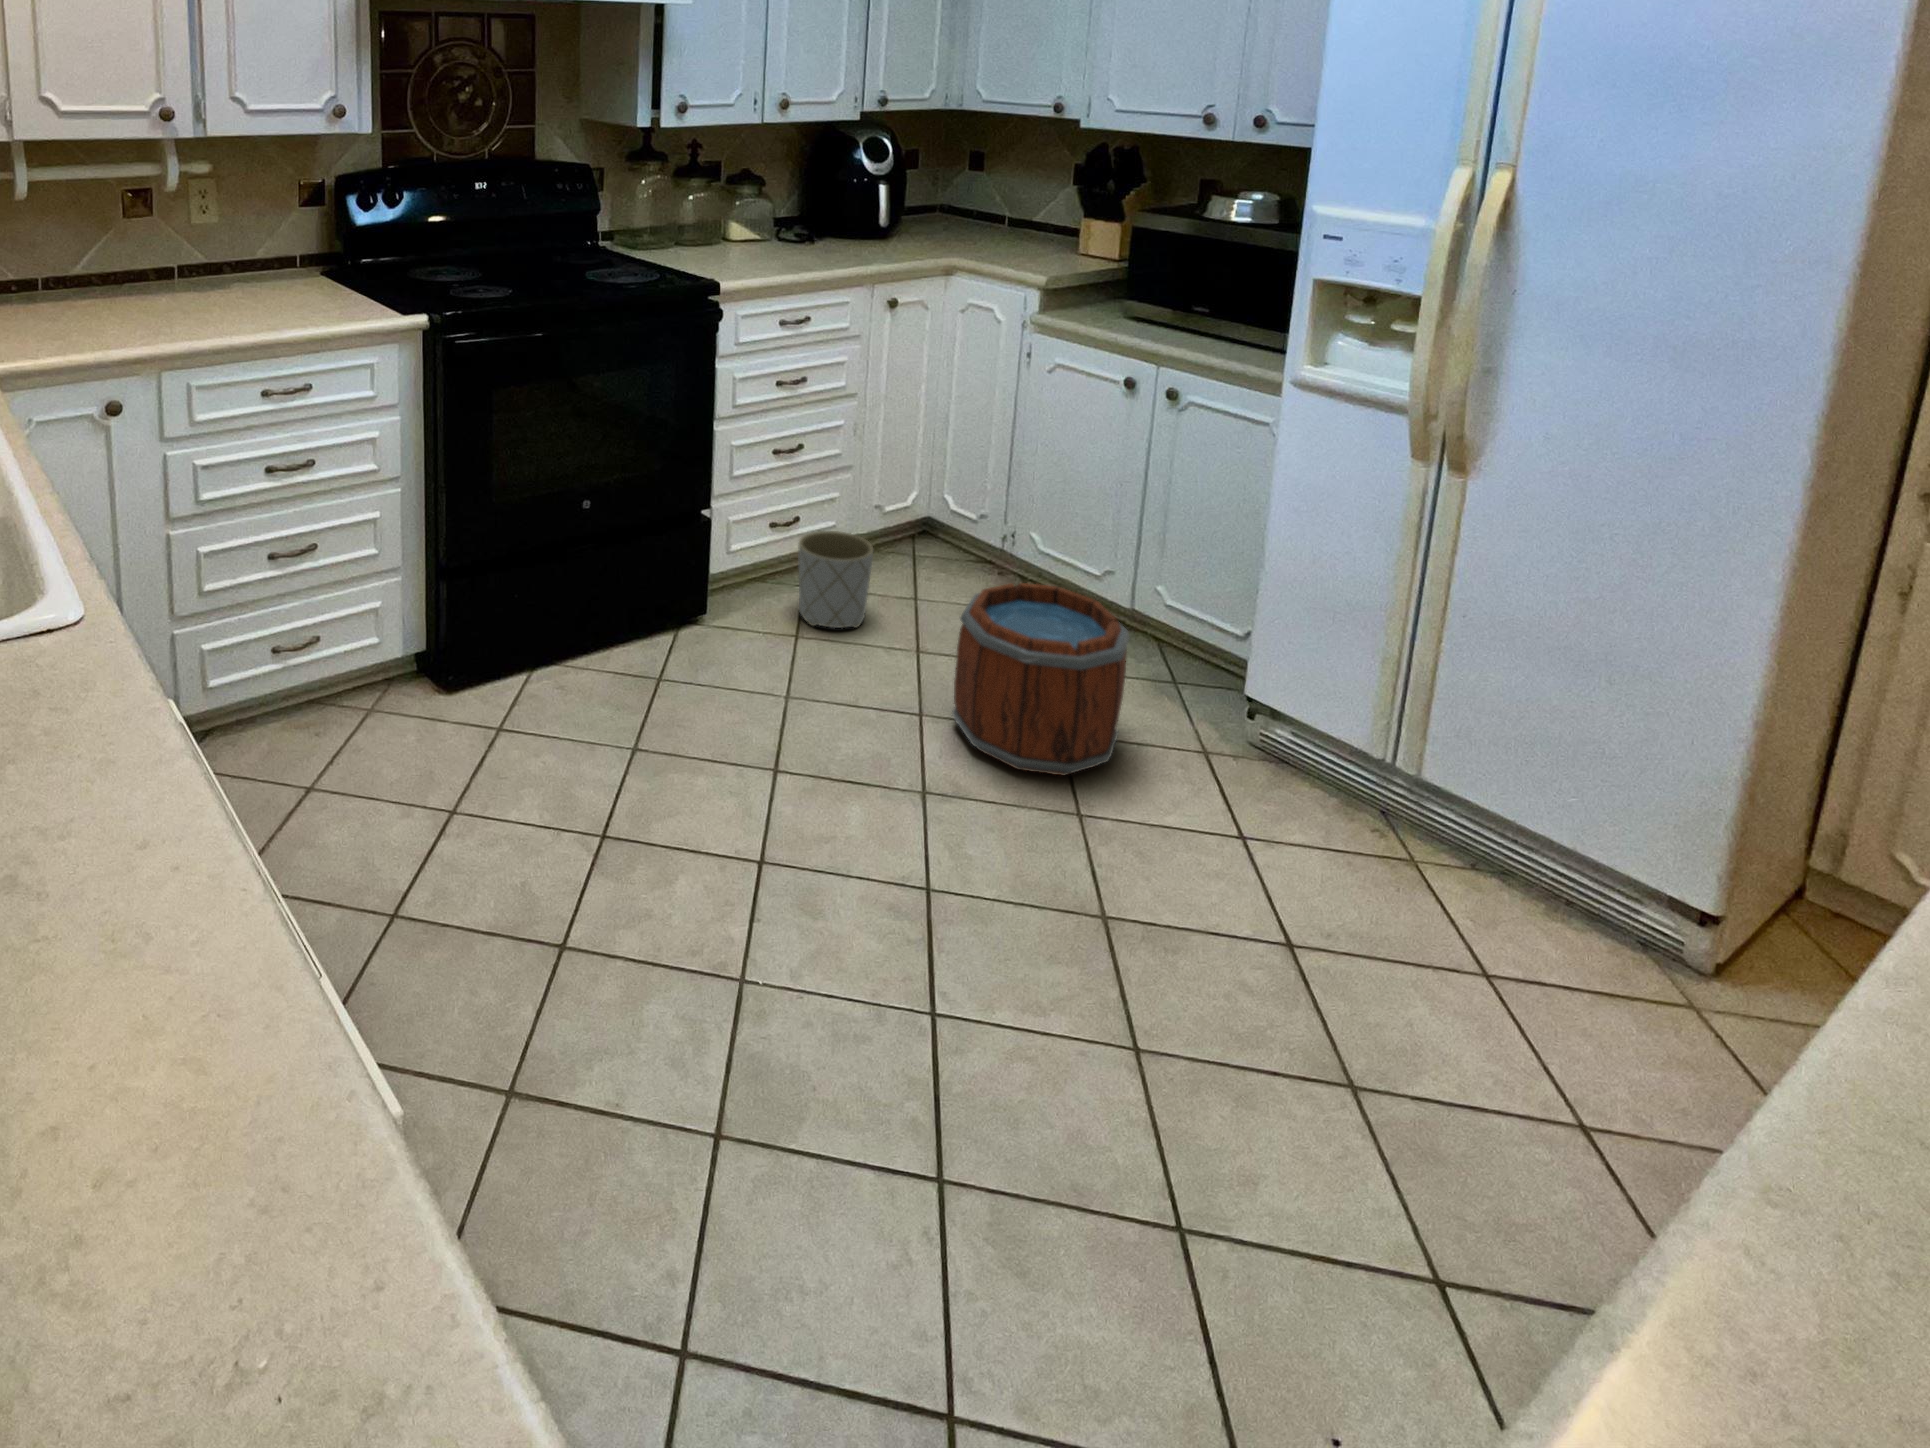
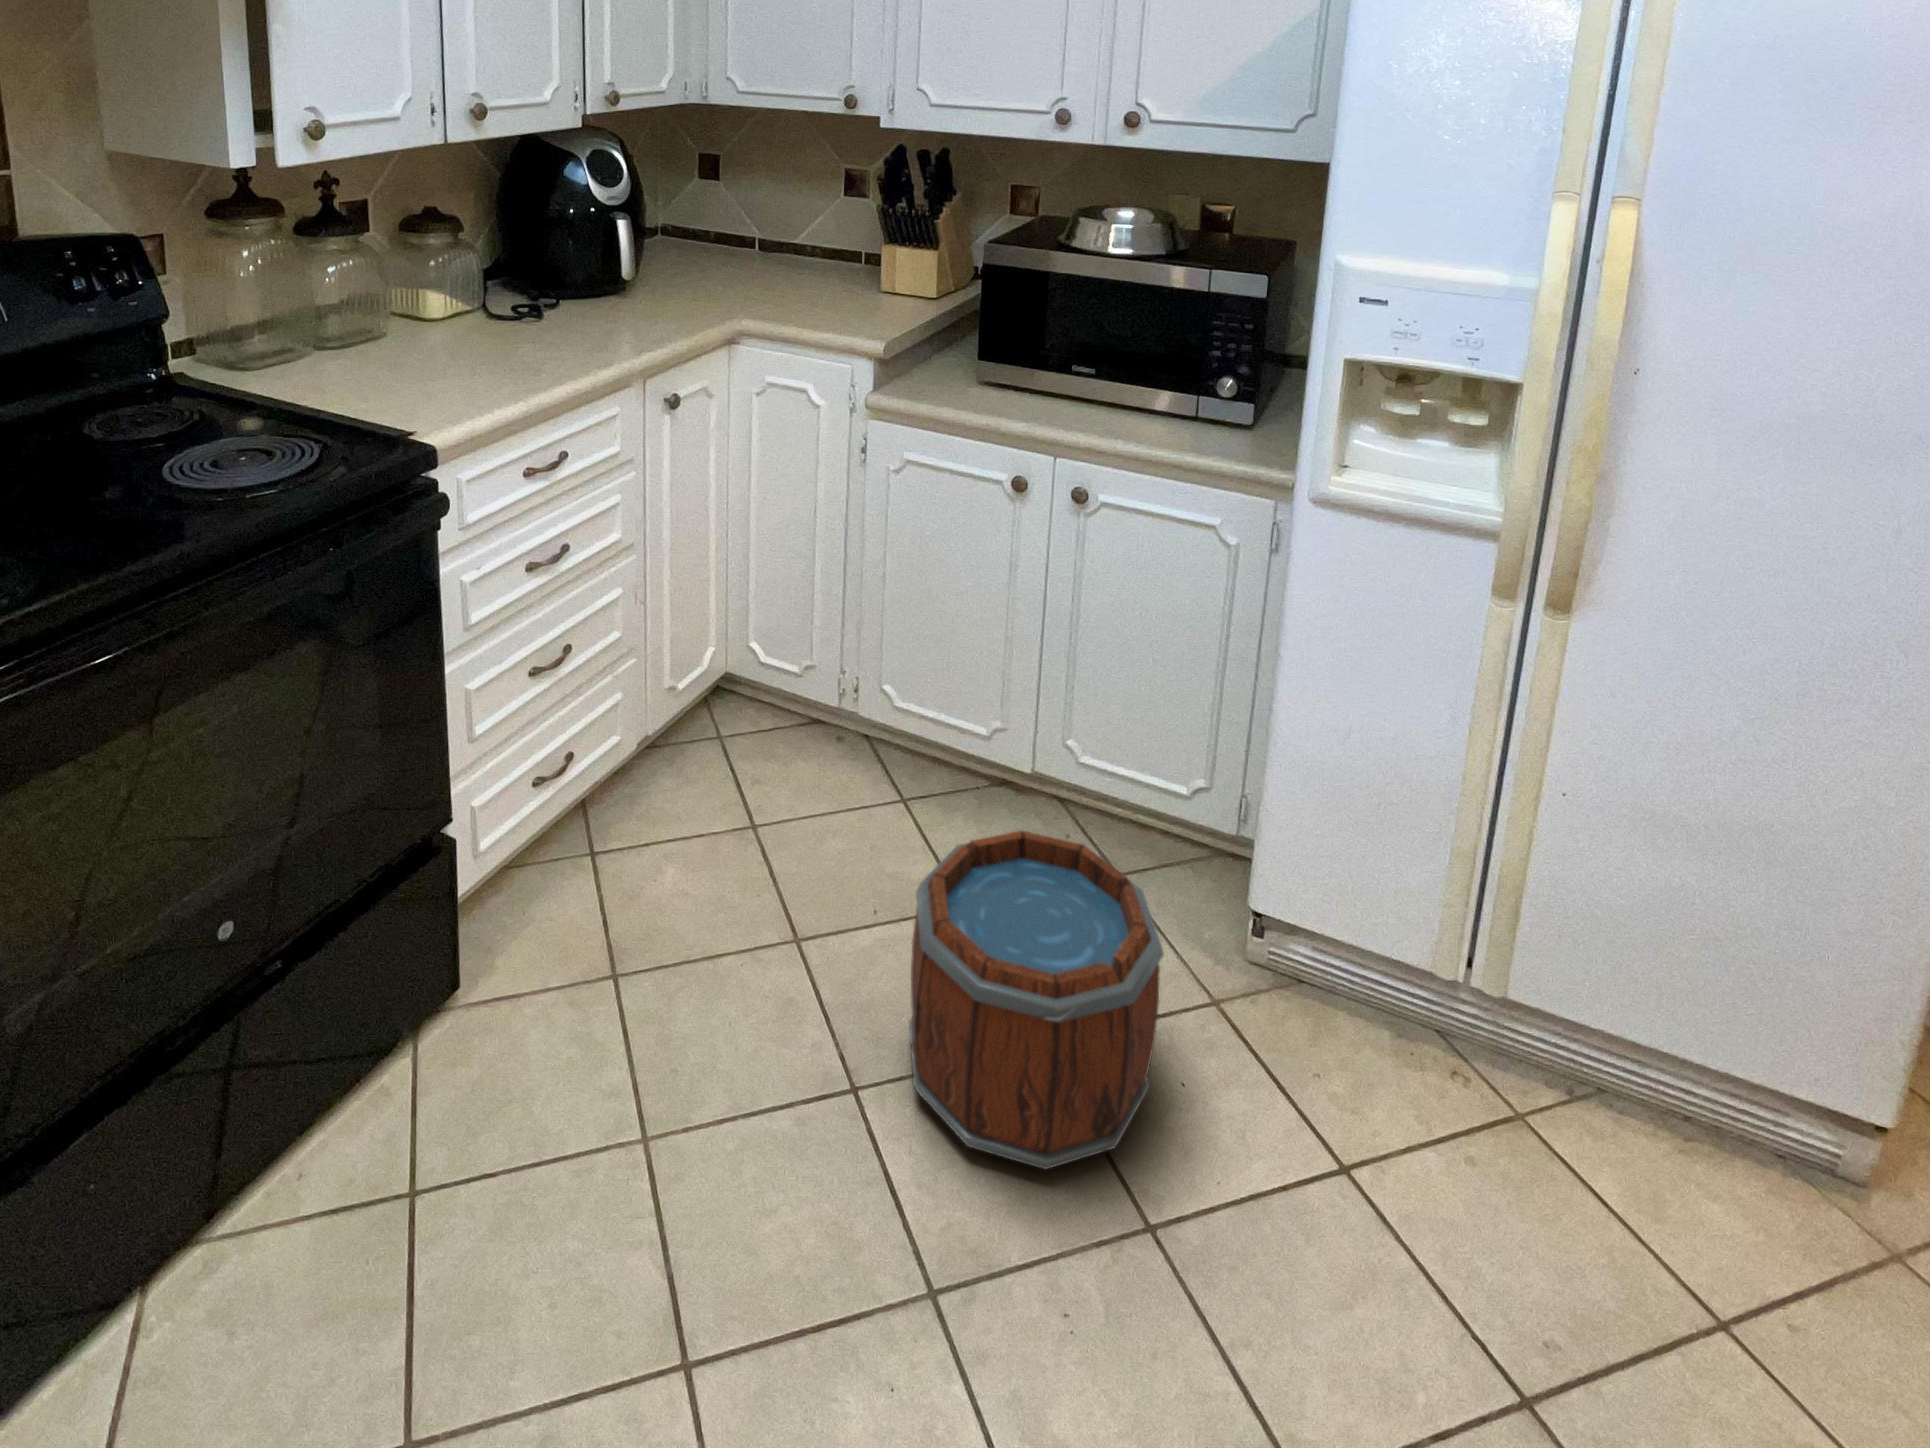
planter: present [798,531,873,628] -> none [600,774,716,947]

